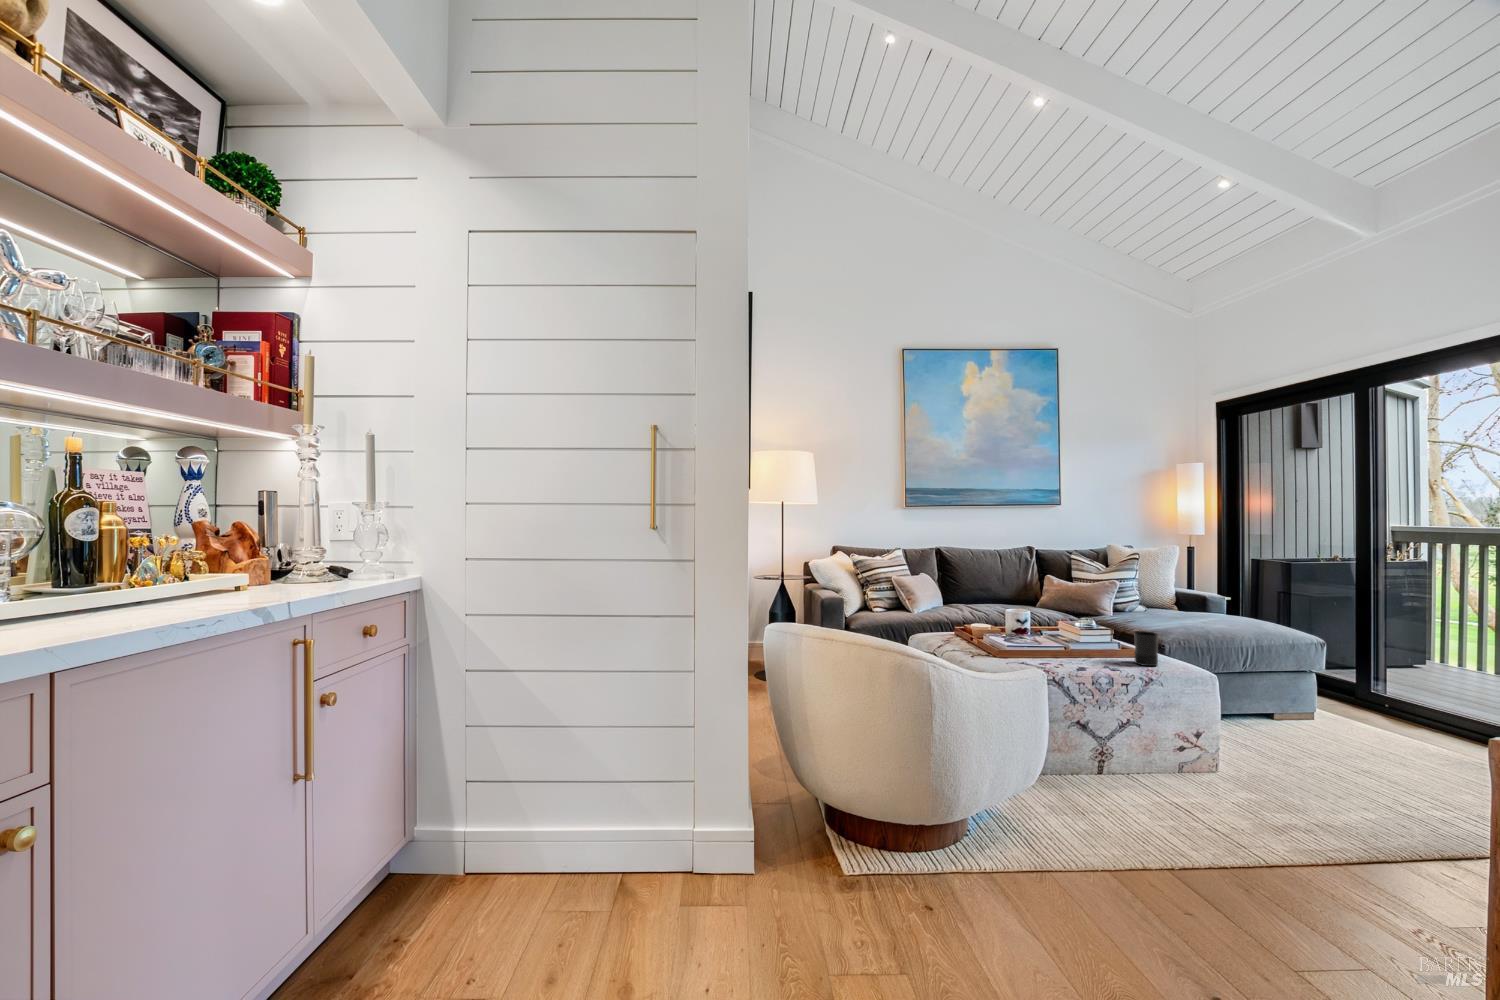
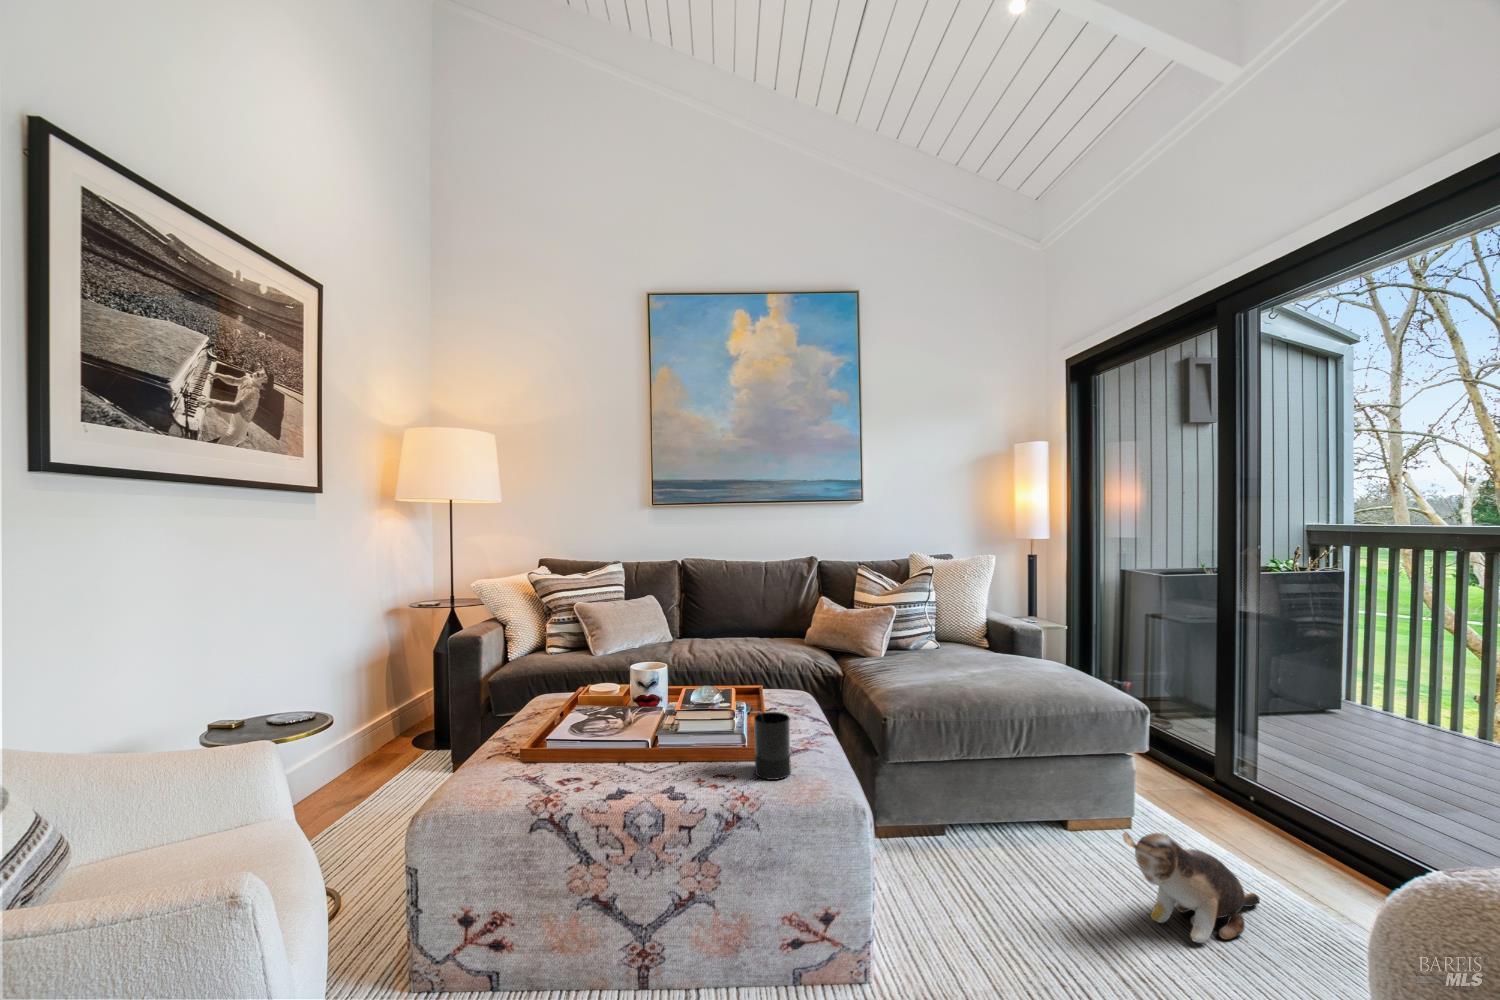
plush toy: none [1339,699,1410,757] -> present [1123,832,1260,943]

